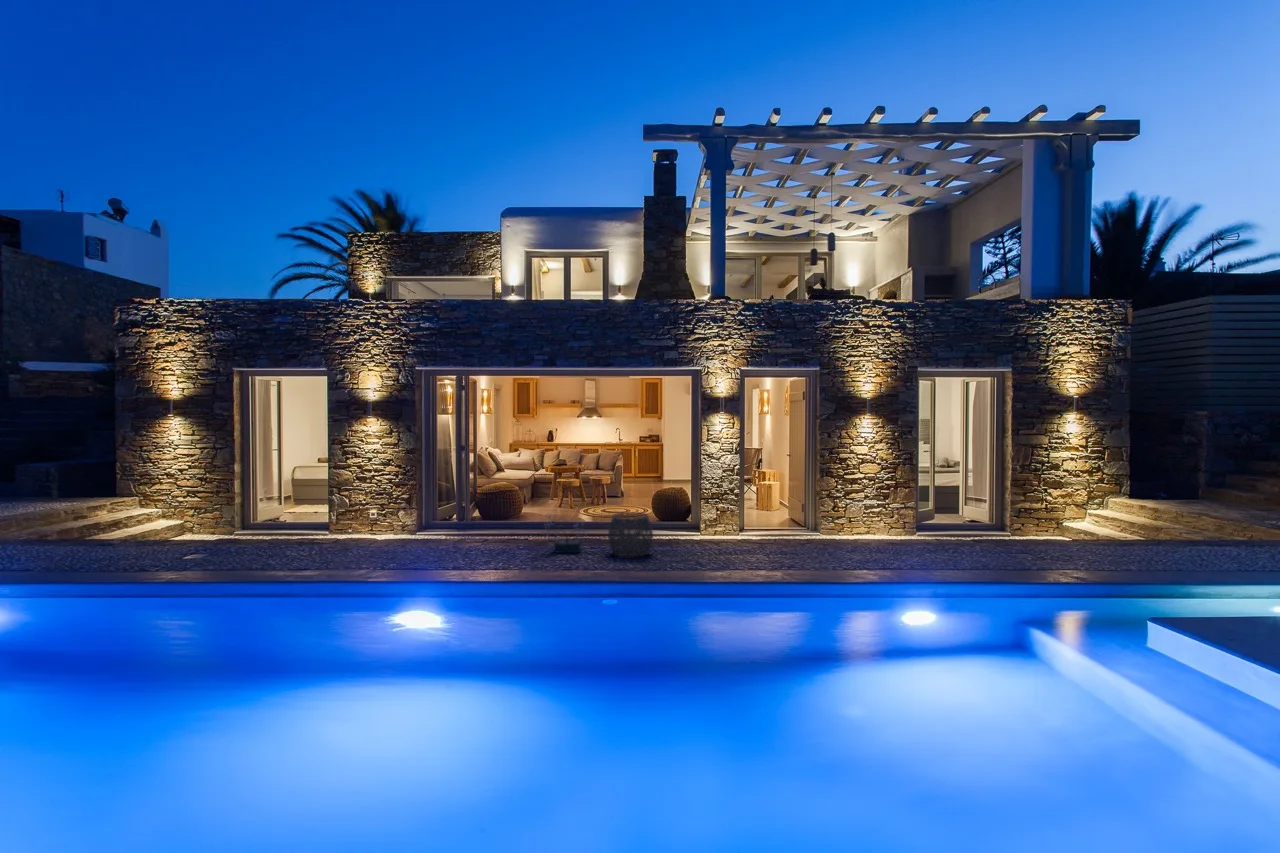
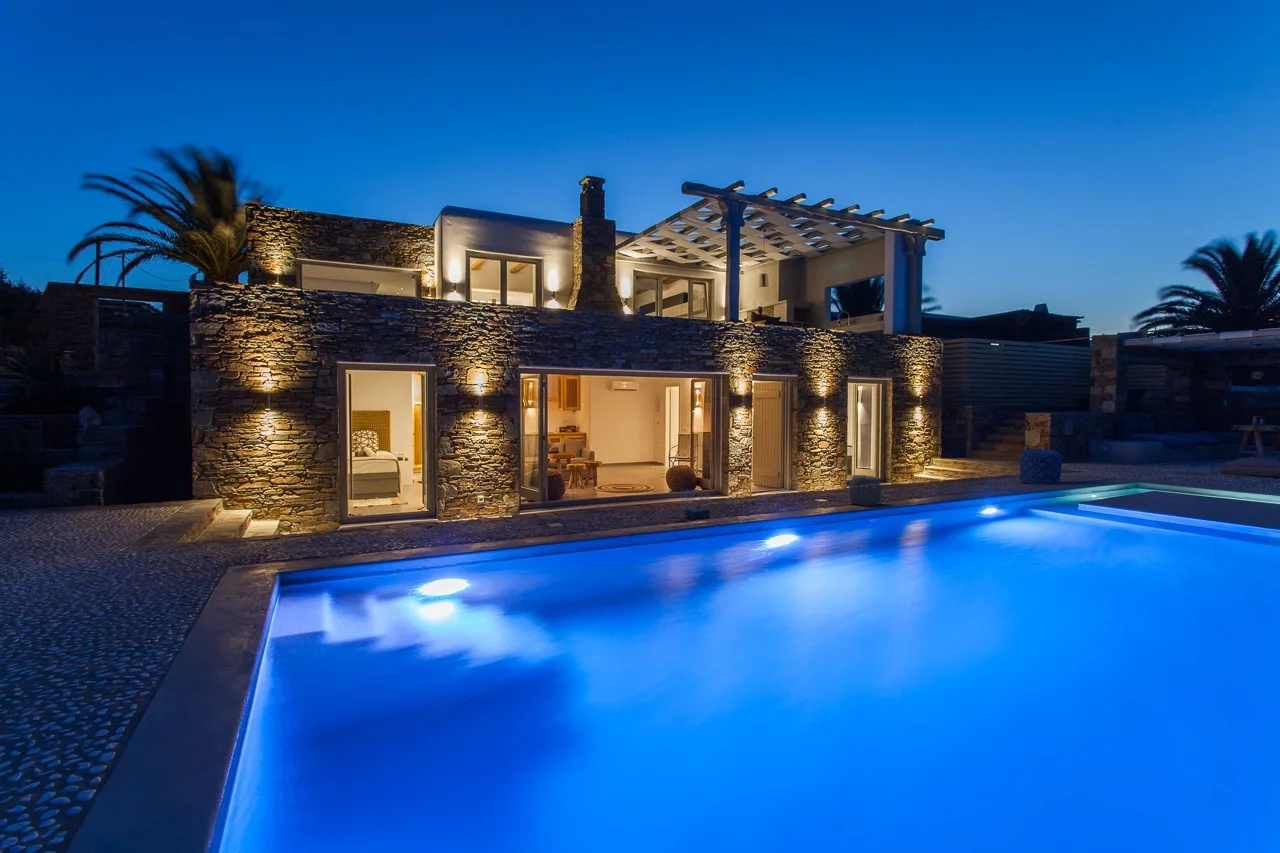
pouf: none [1058,488,1132,554] -> present [1019,449,1062,485]
decorative plant: present [544,516,587,553] -> present [685,490,710,519]

